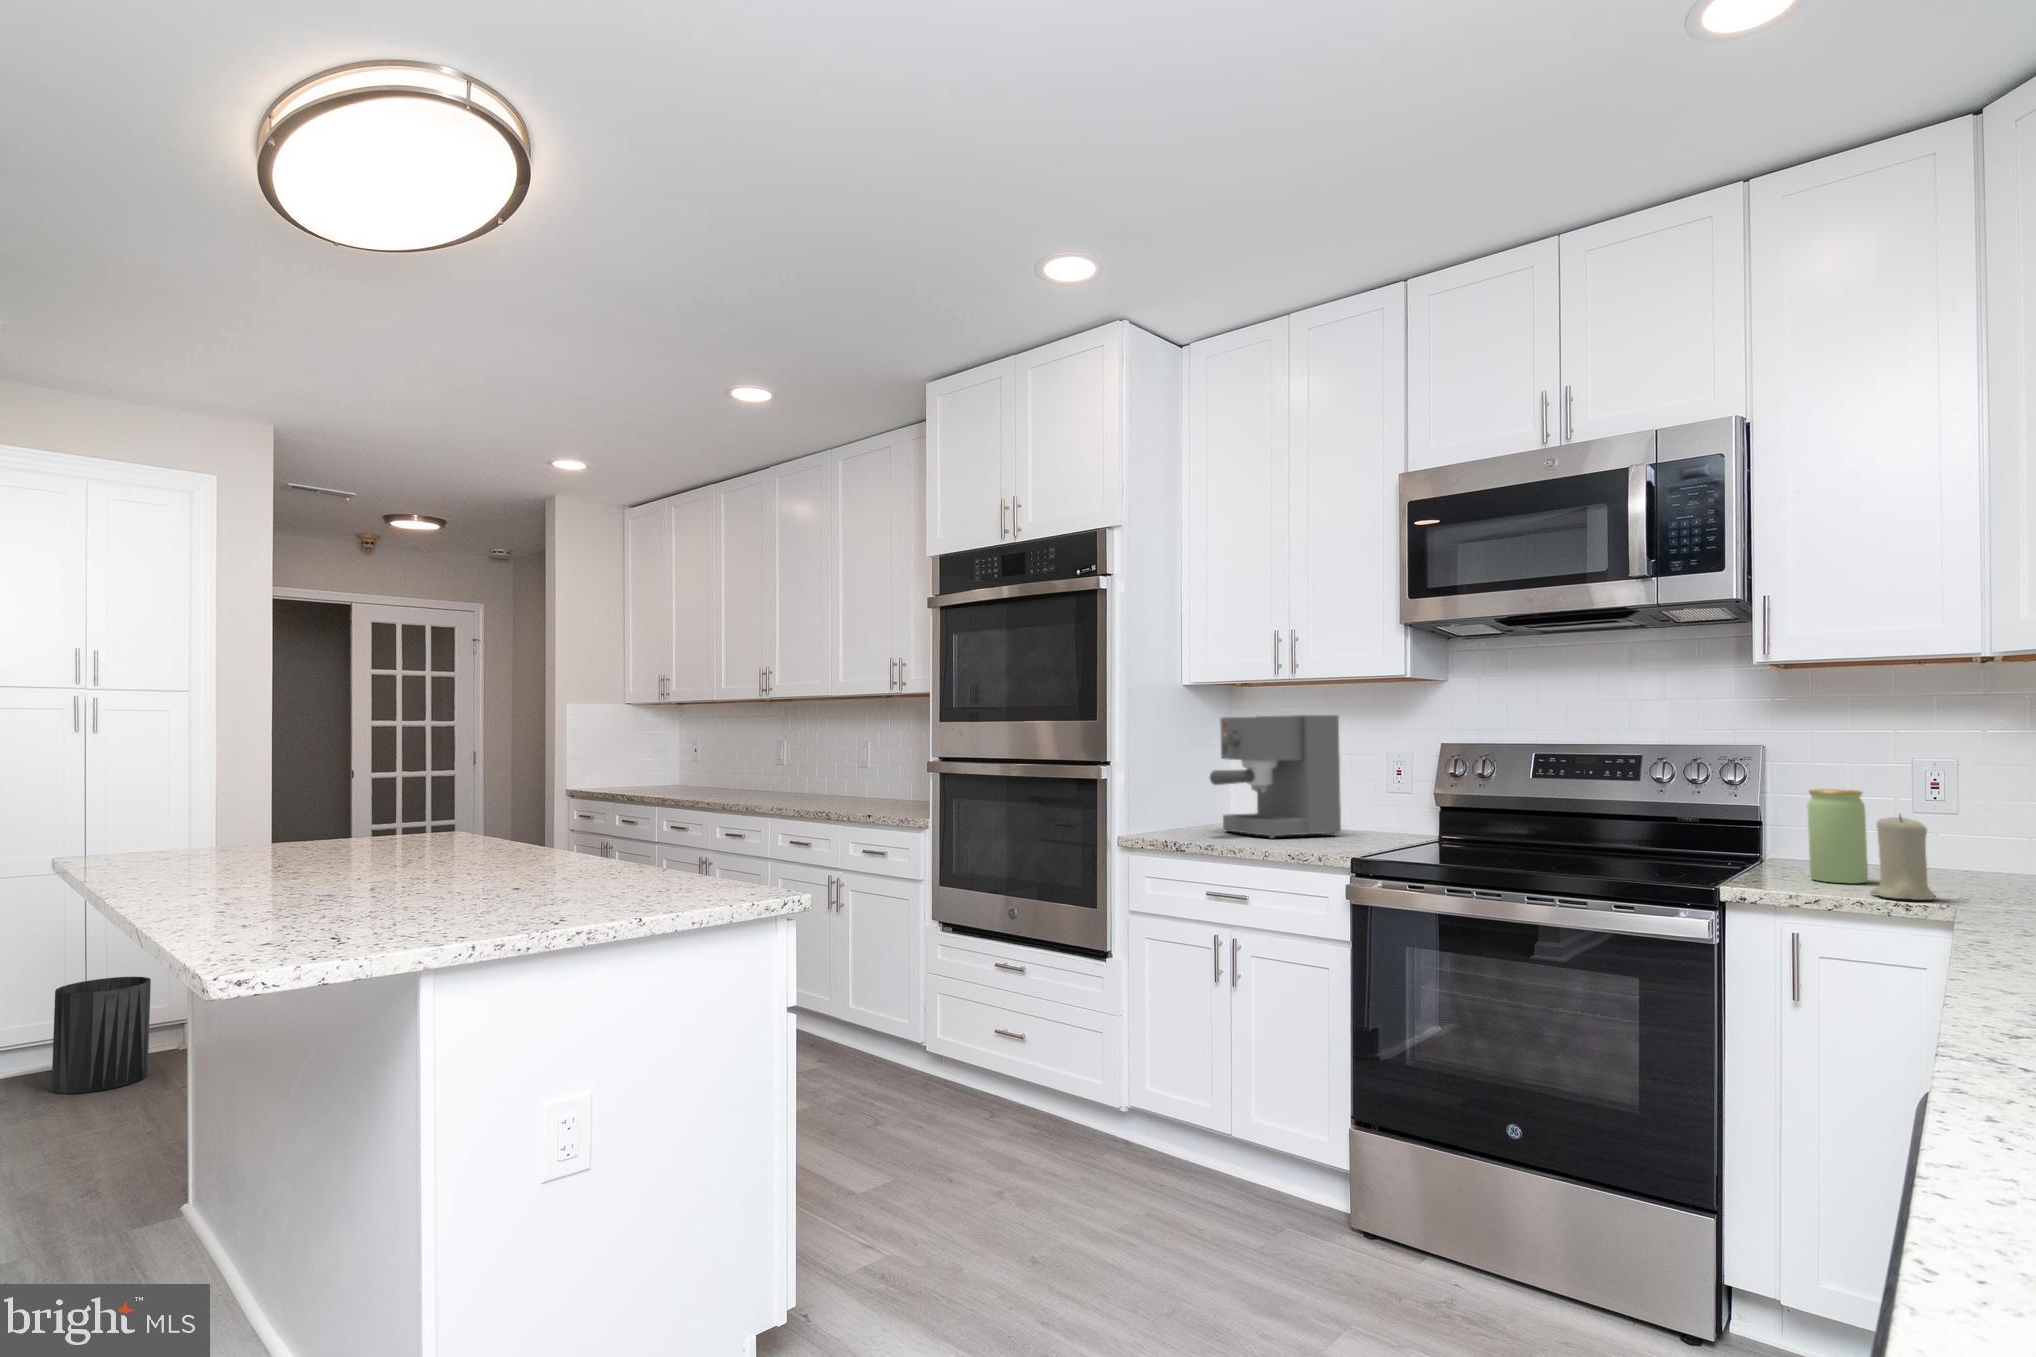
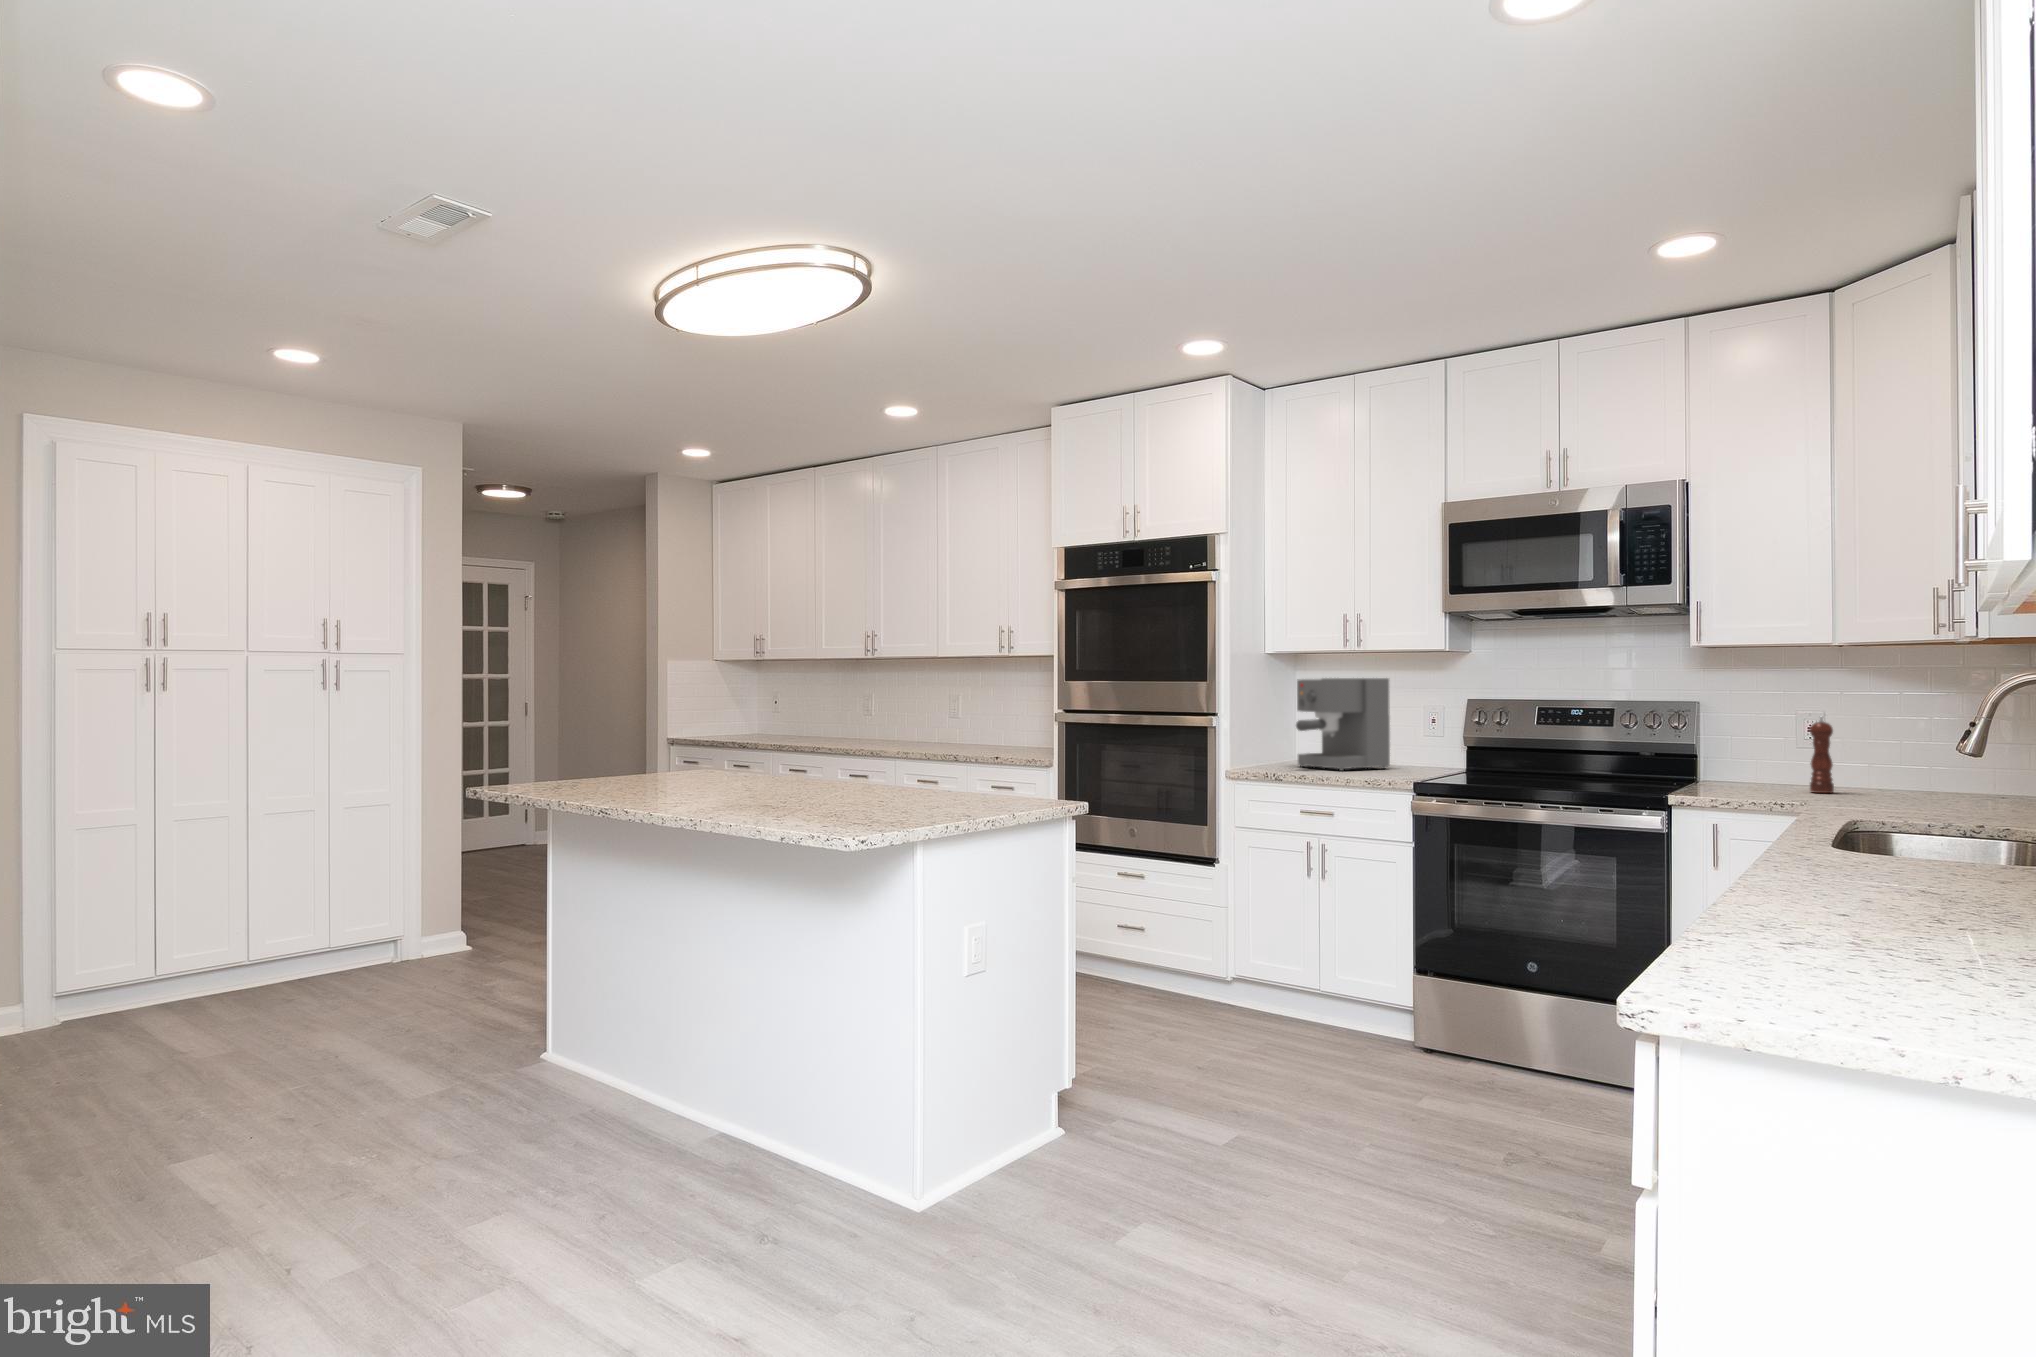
pepper mill: none [1945,766,1989,886] -> present [1810,716,1834,793]
jar: present [1807,789,1868,883] -> none [1724,732,1760,793]
candle: present [1870,815,1936,900] -> none [1761,747,1799,800]
trash can: present [51,977,151,1094] -> none [324,896,395,990]

